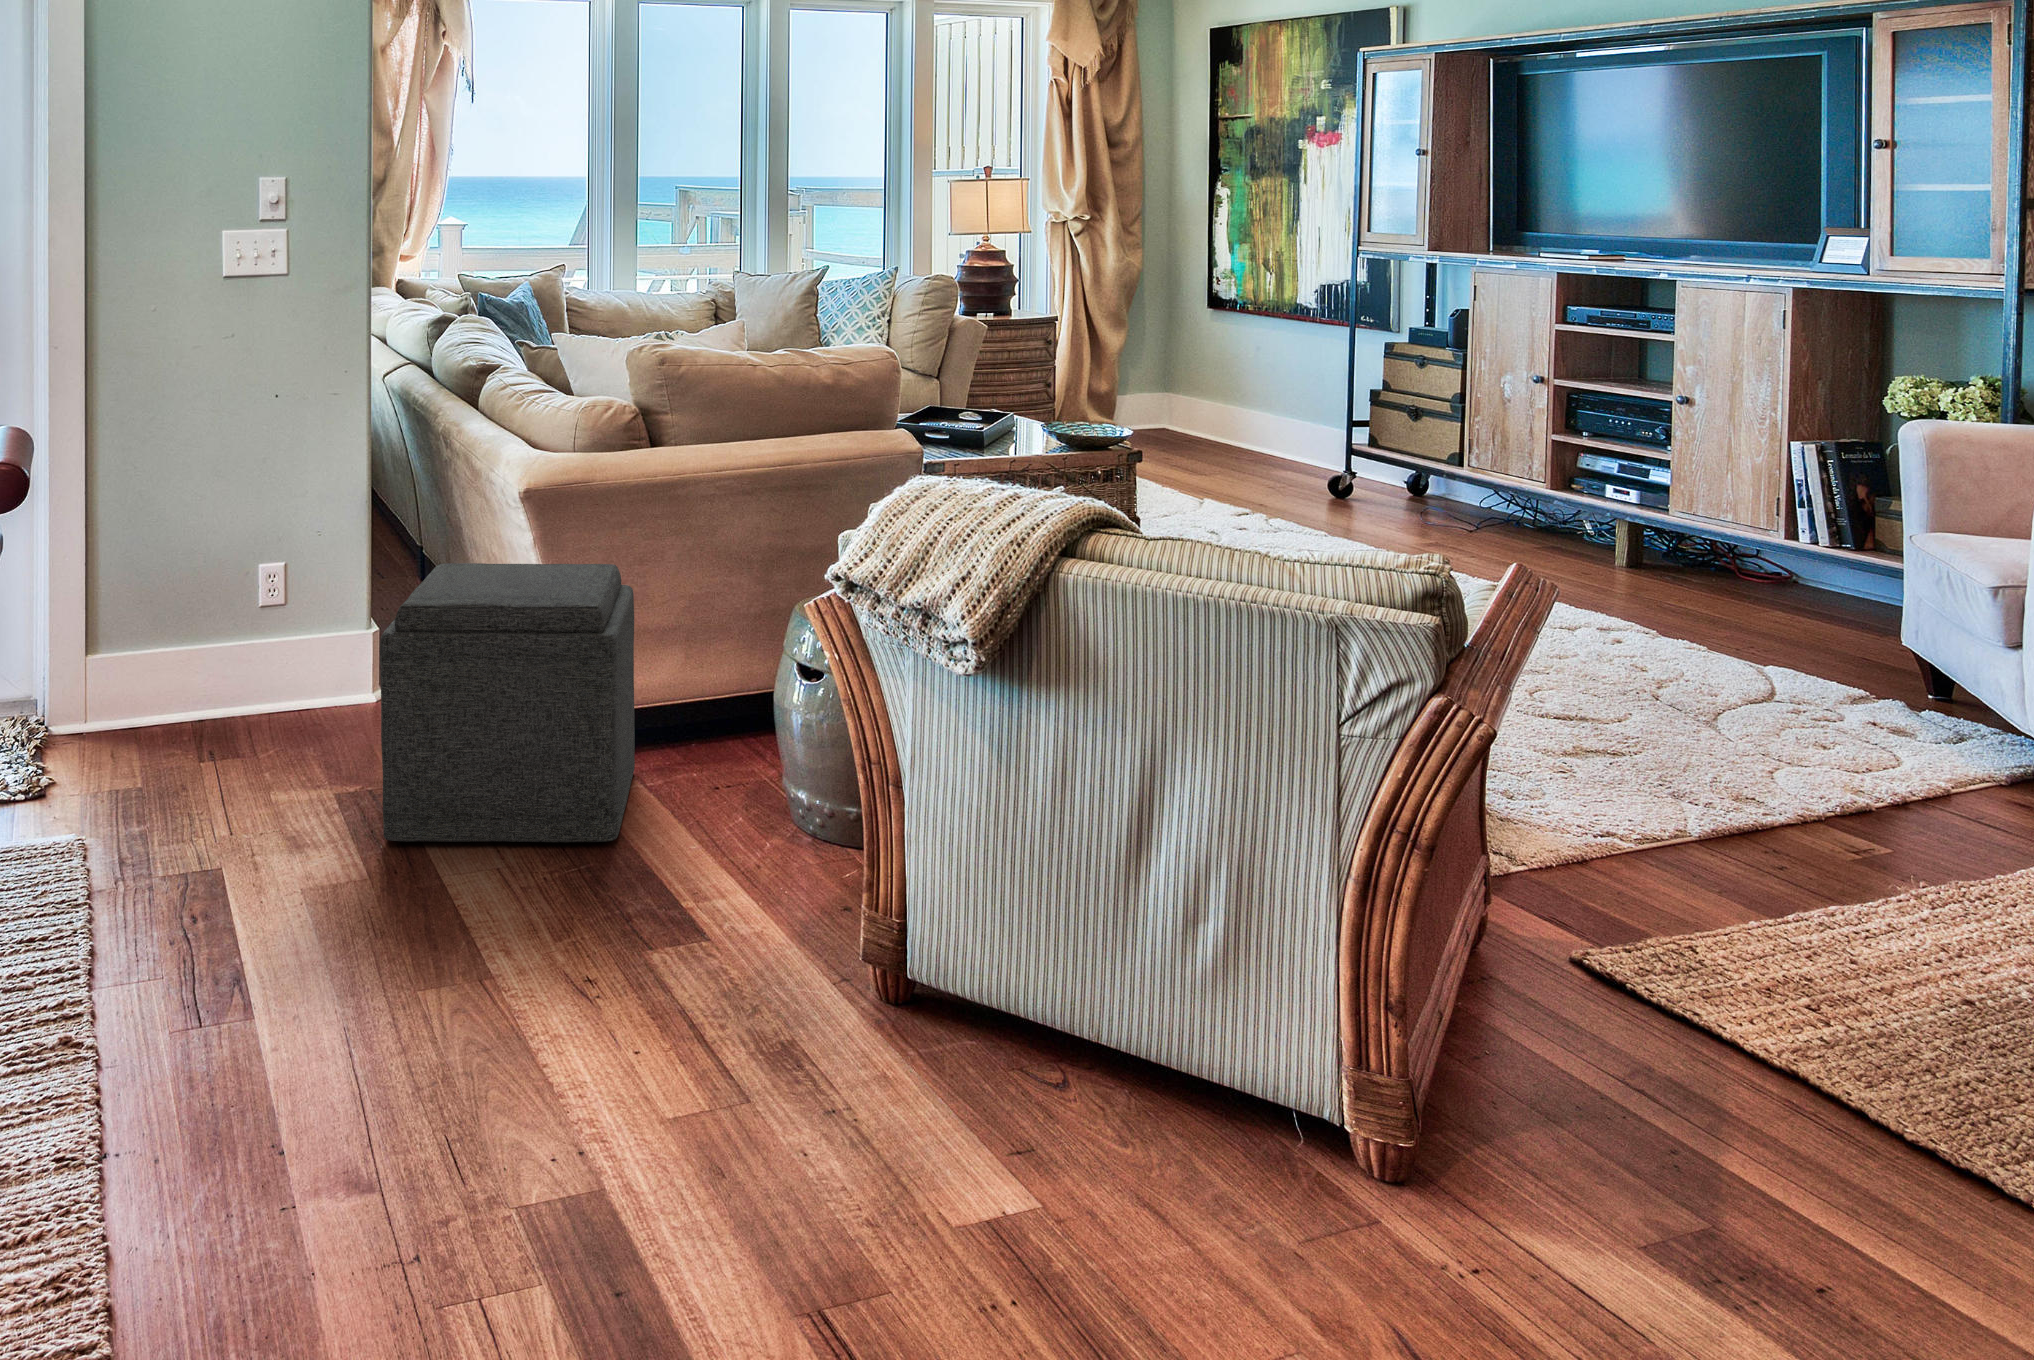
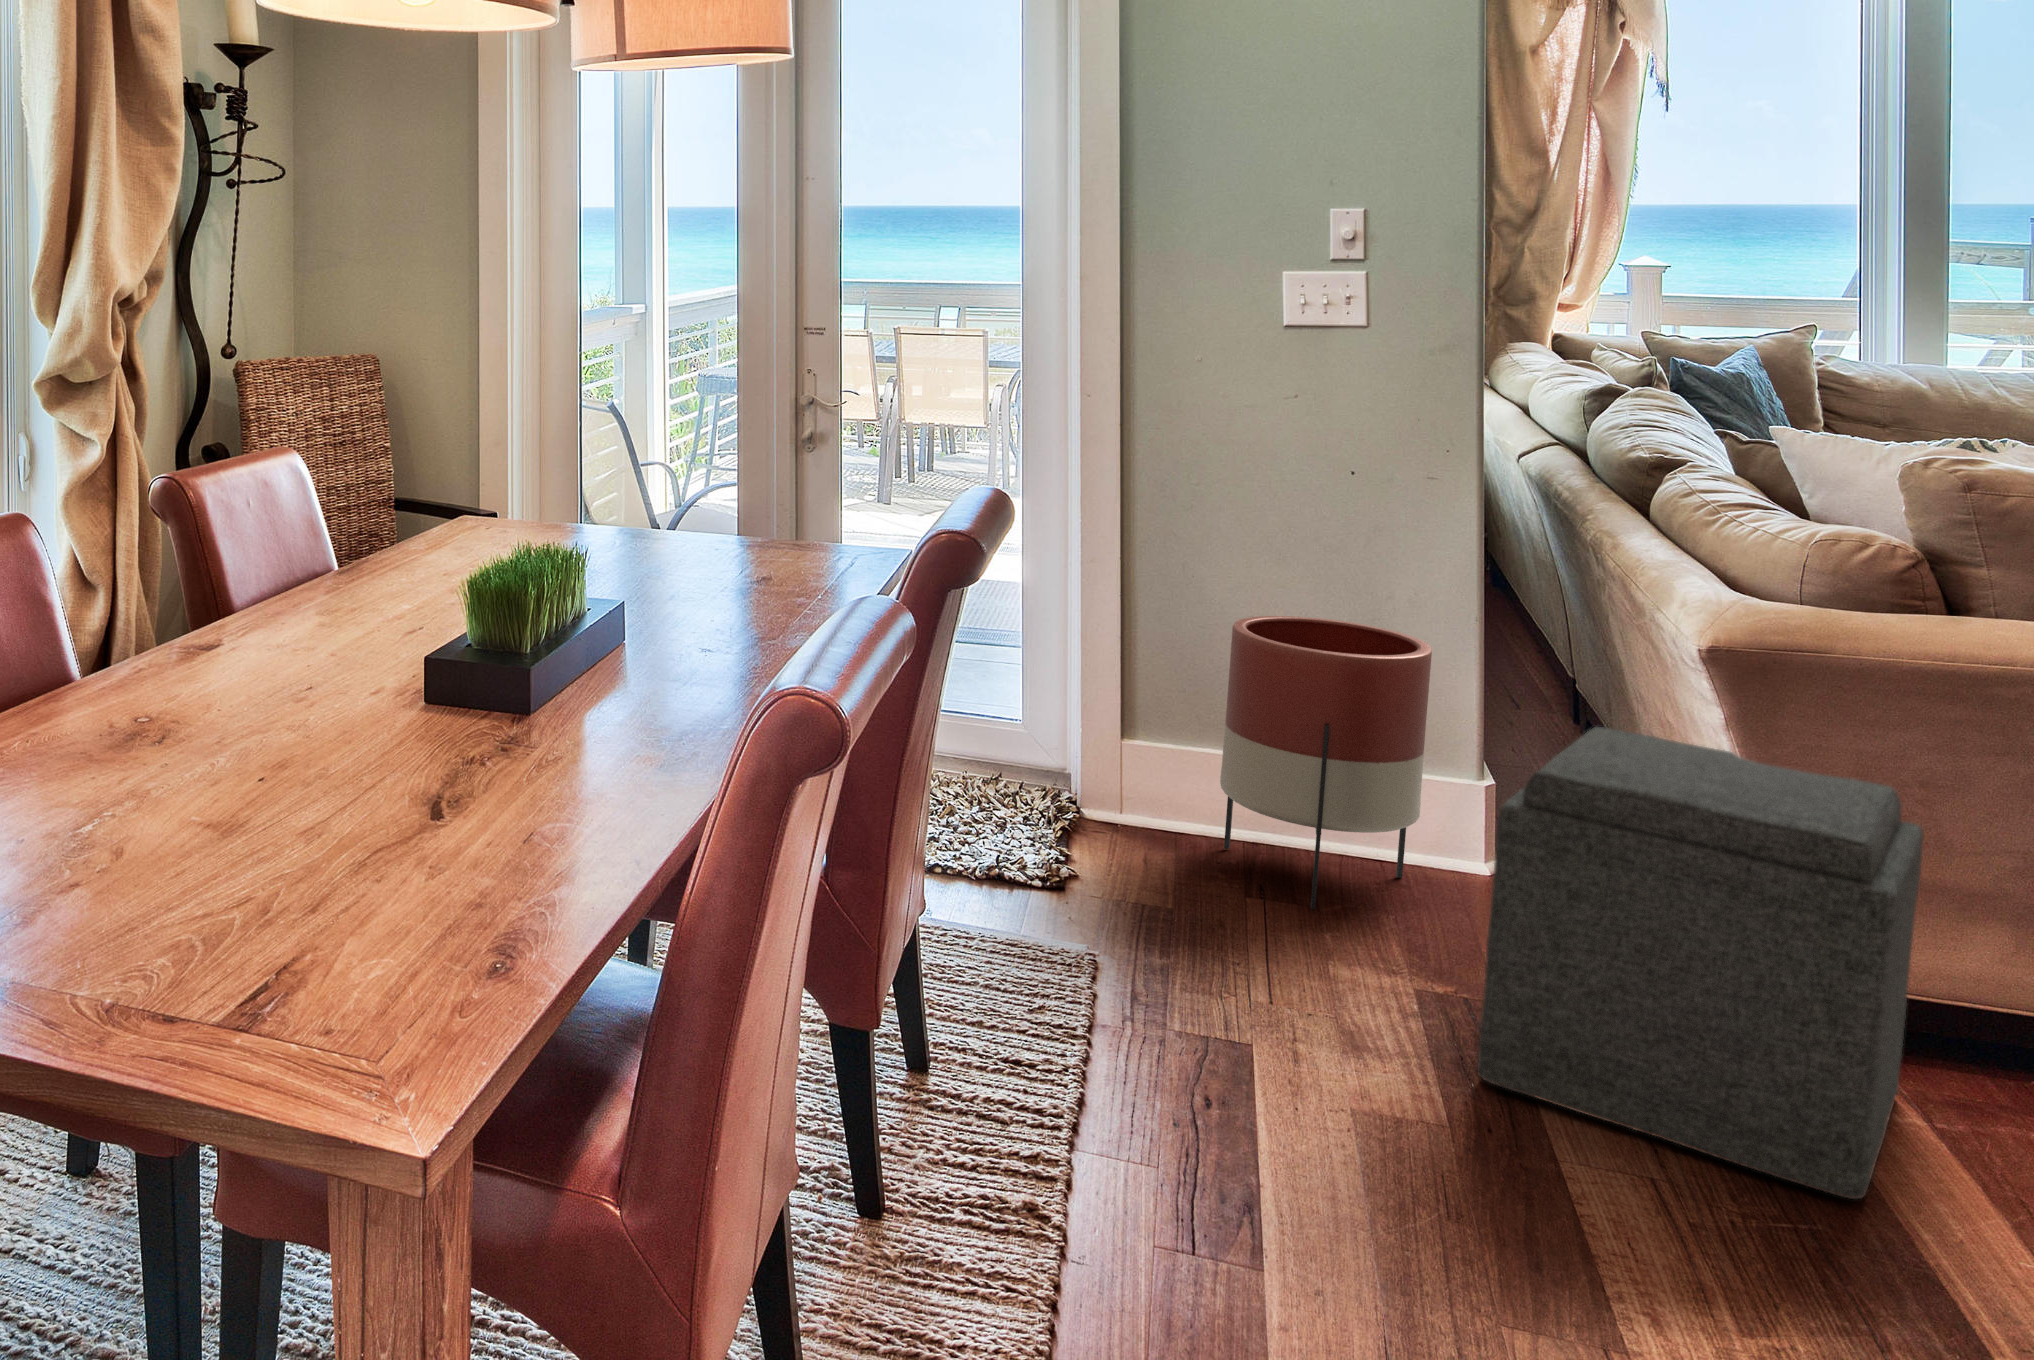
planter: none [165,518,326,756] -> present [1220,616,1432,909]

